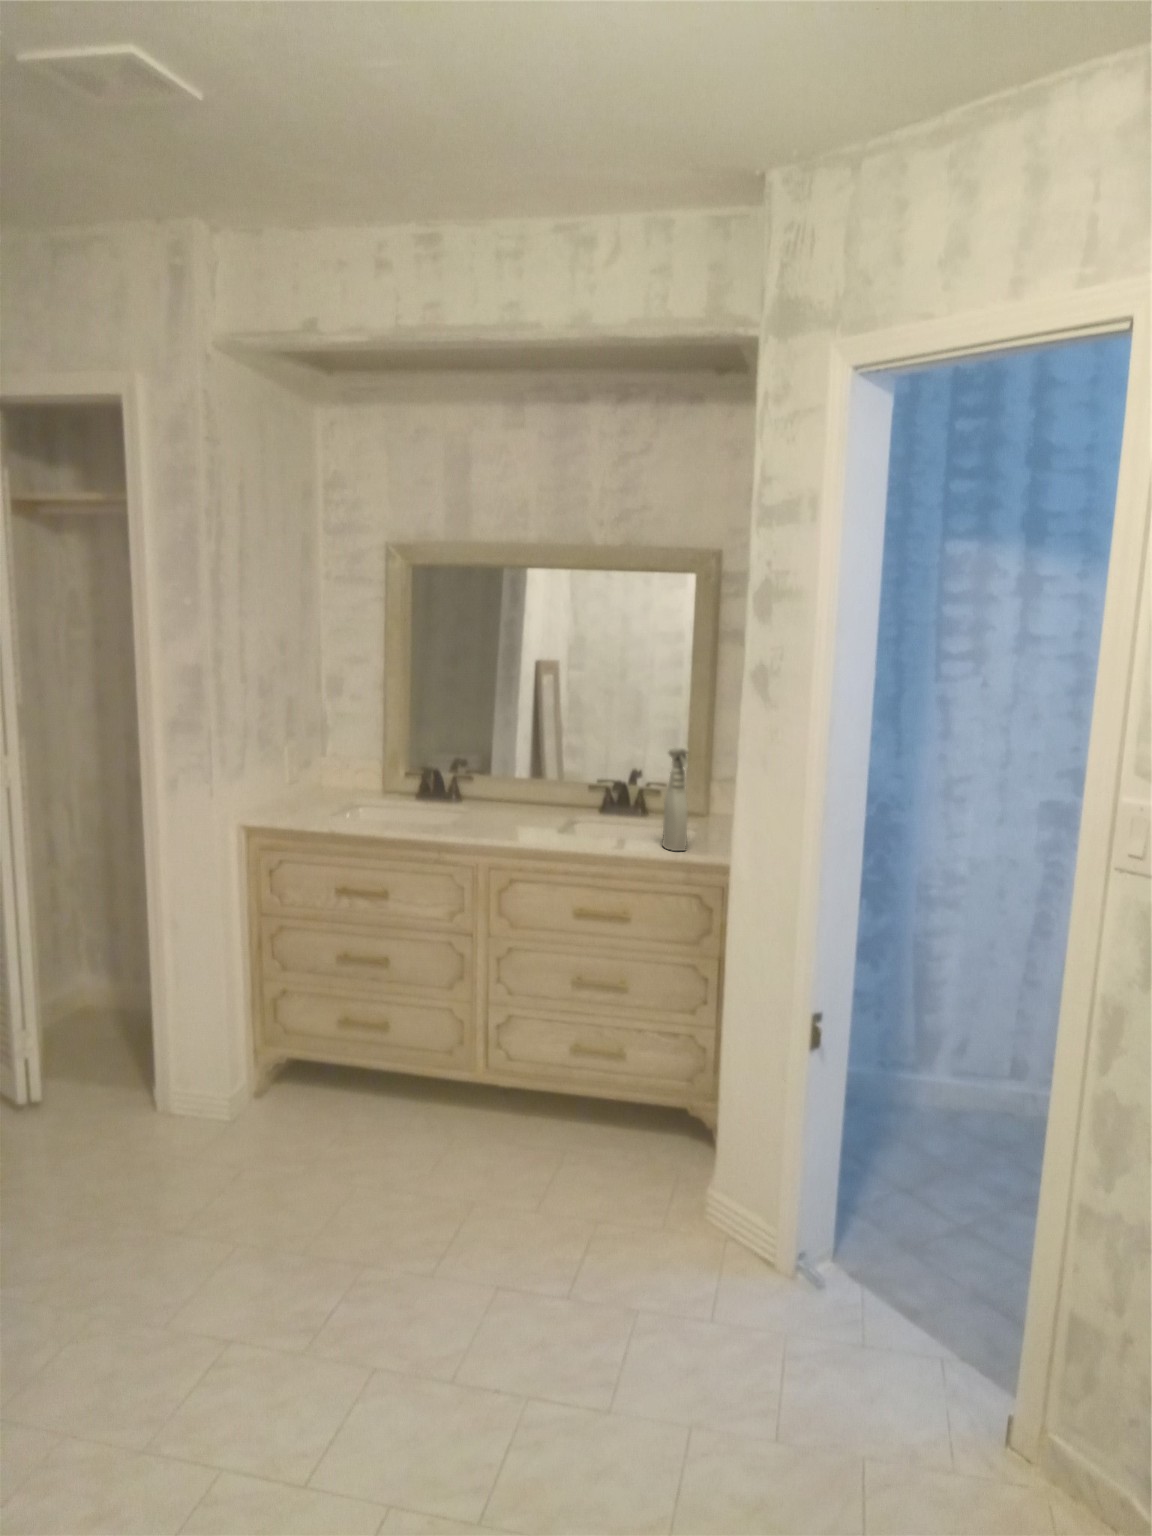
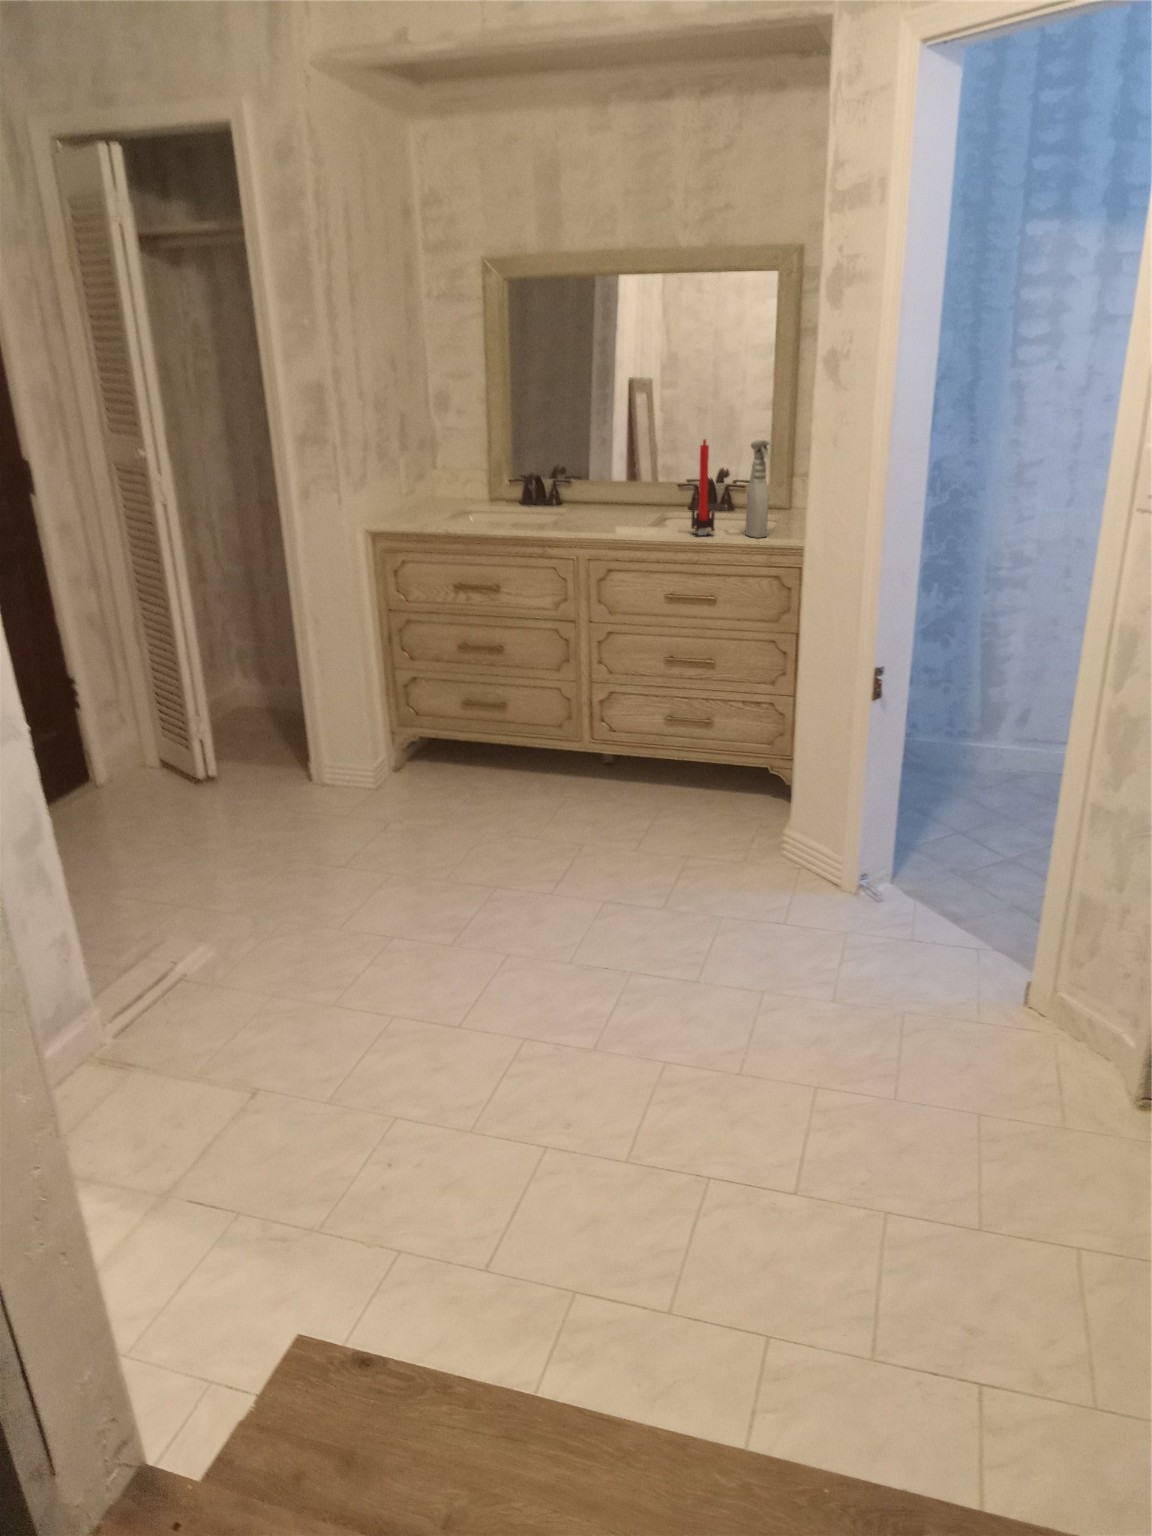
candle: none [603,744,629,846] -> present [691,439,715,535]

